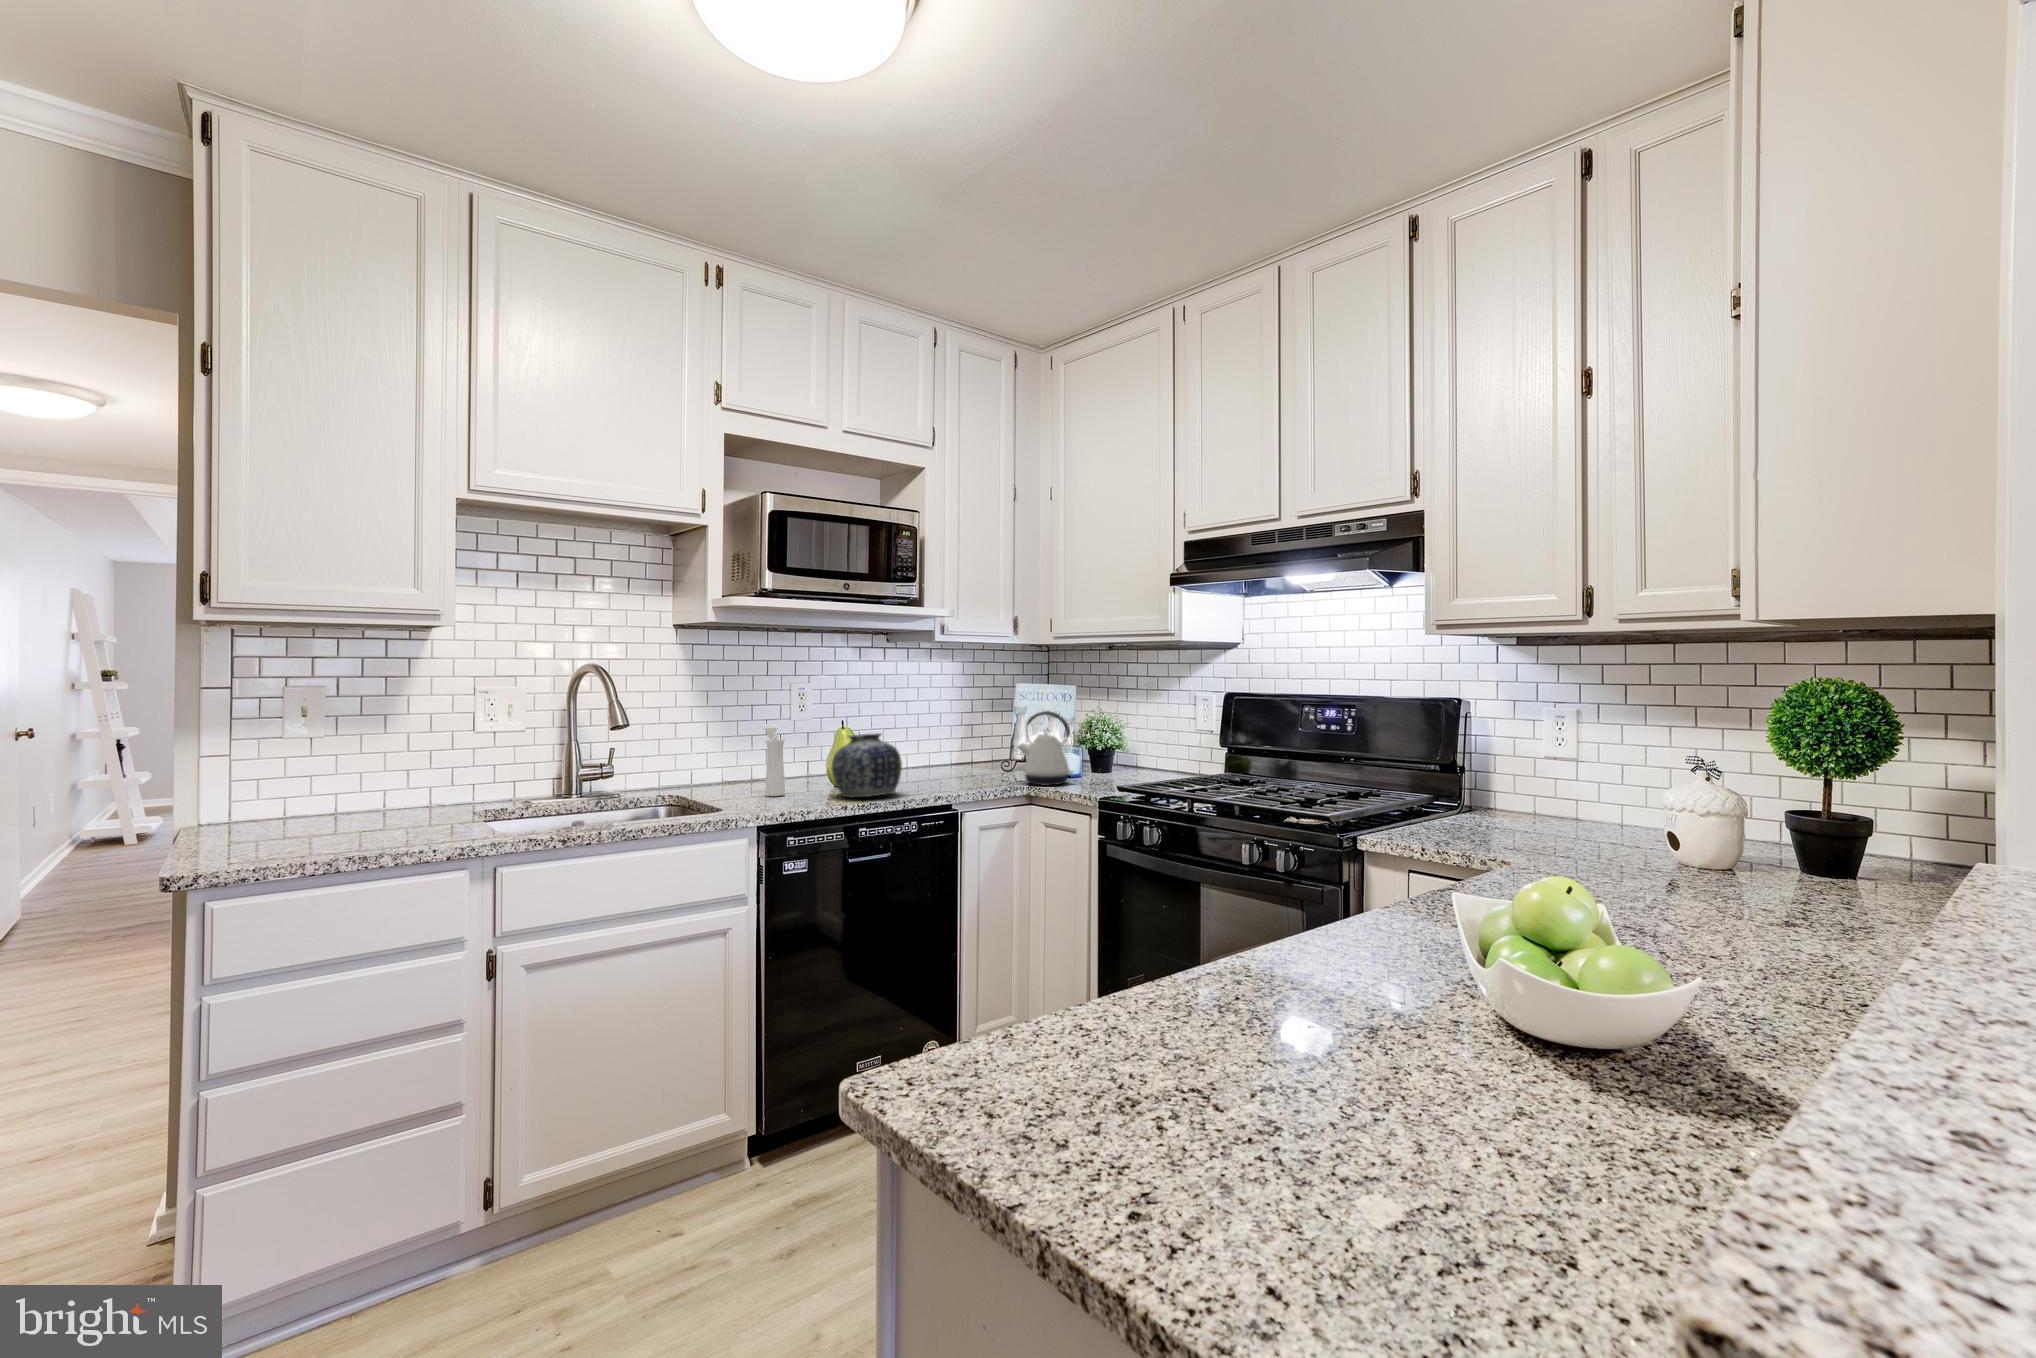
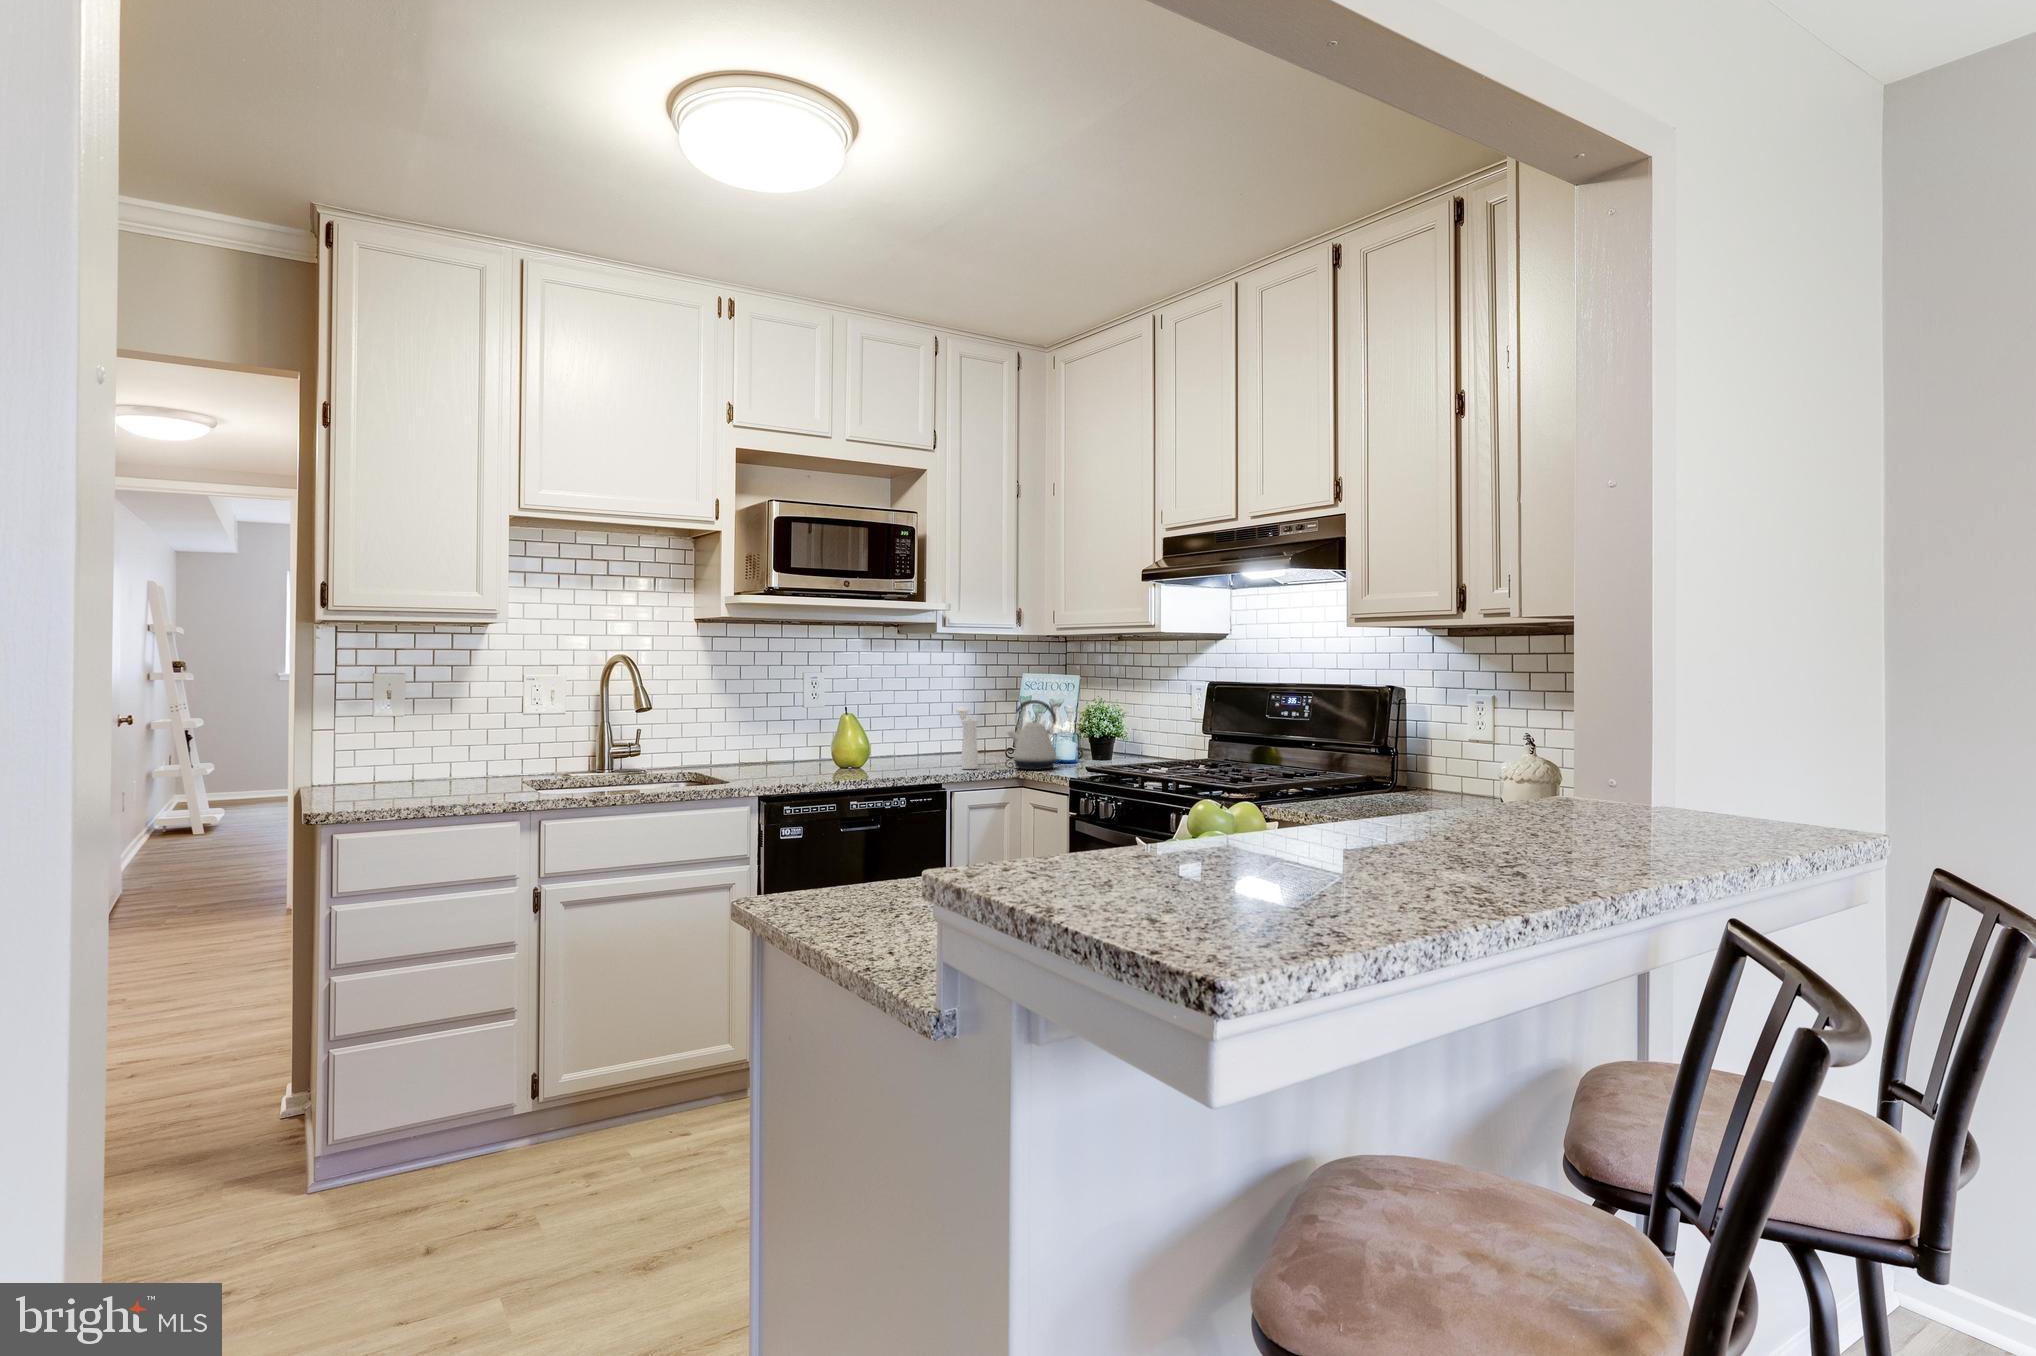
pepper mill: present [764,724,785,796] -> present [957,707,978,769]
vase: present [832,733,902,797] -> none [830,718,893,776]

